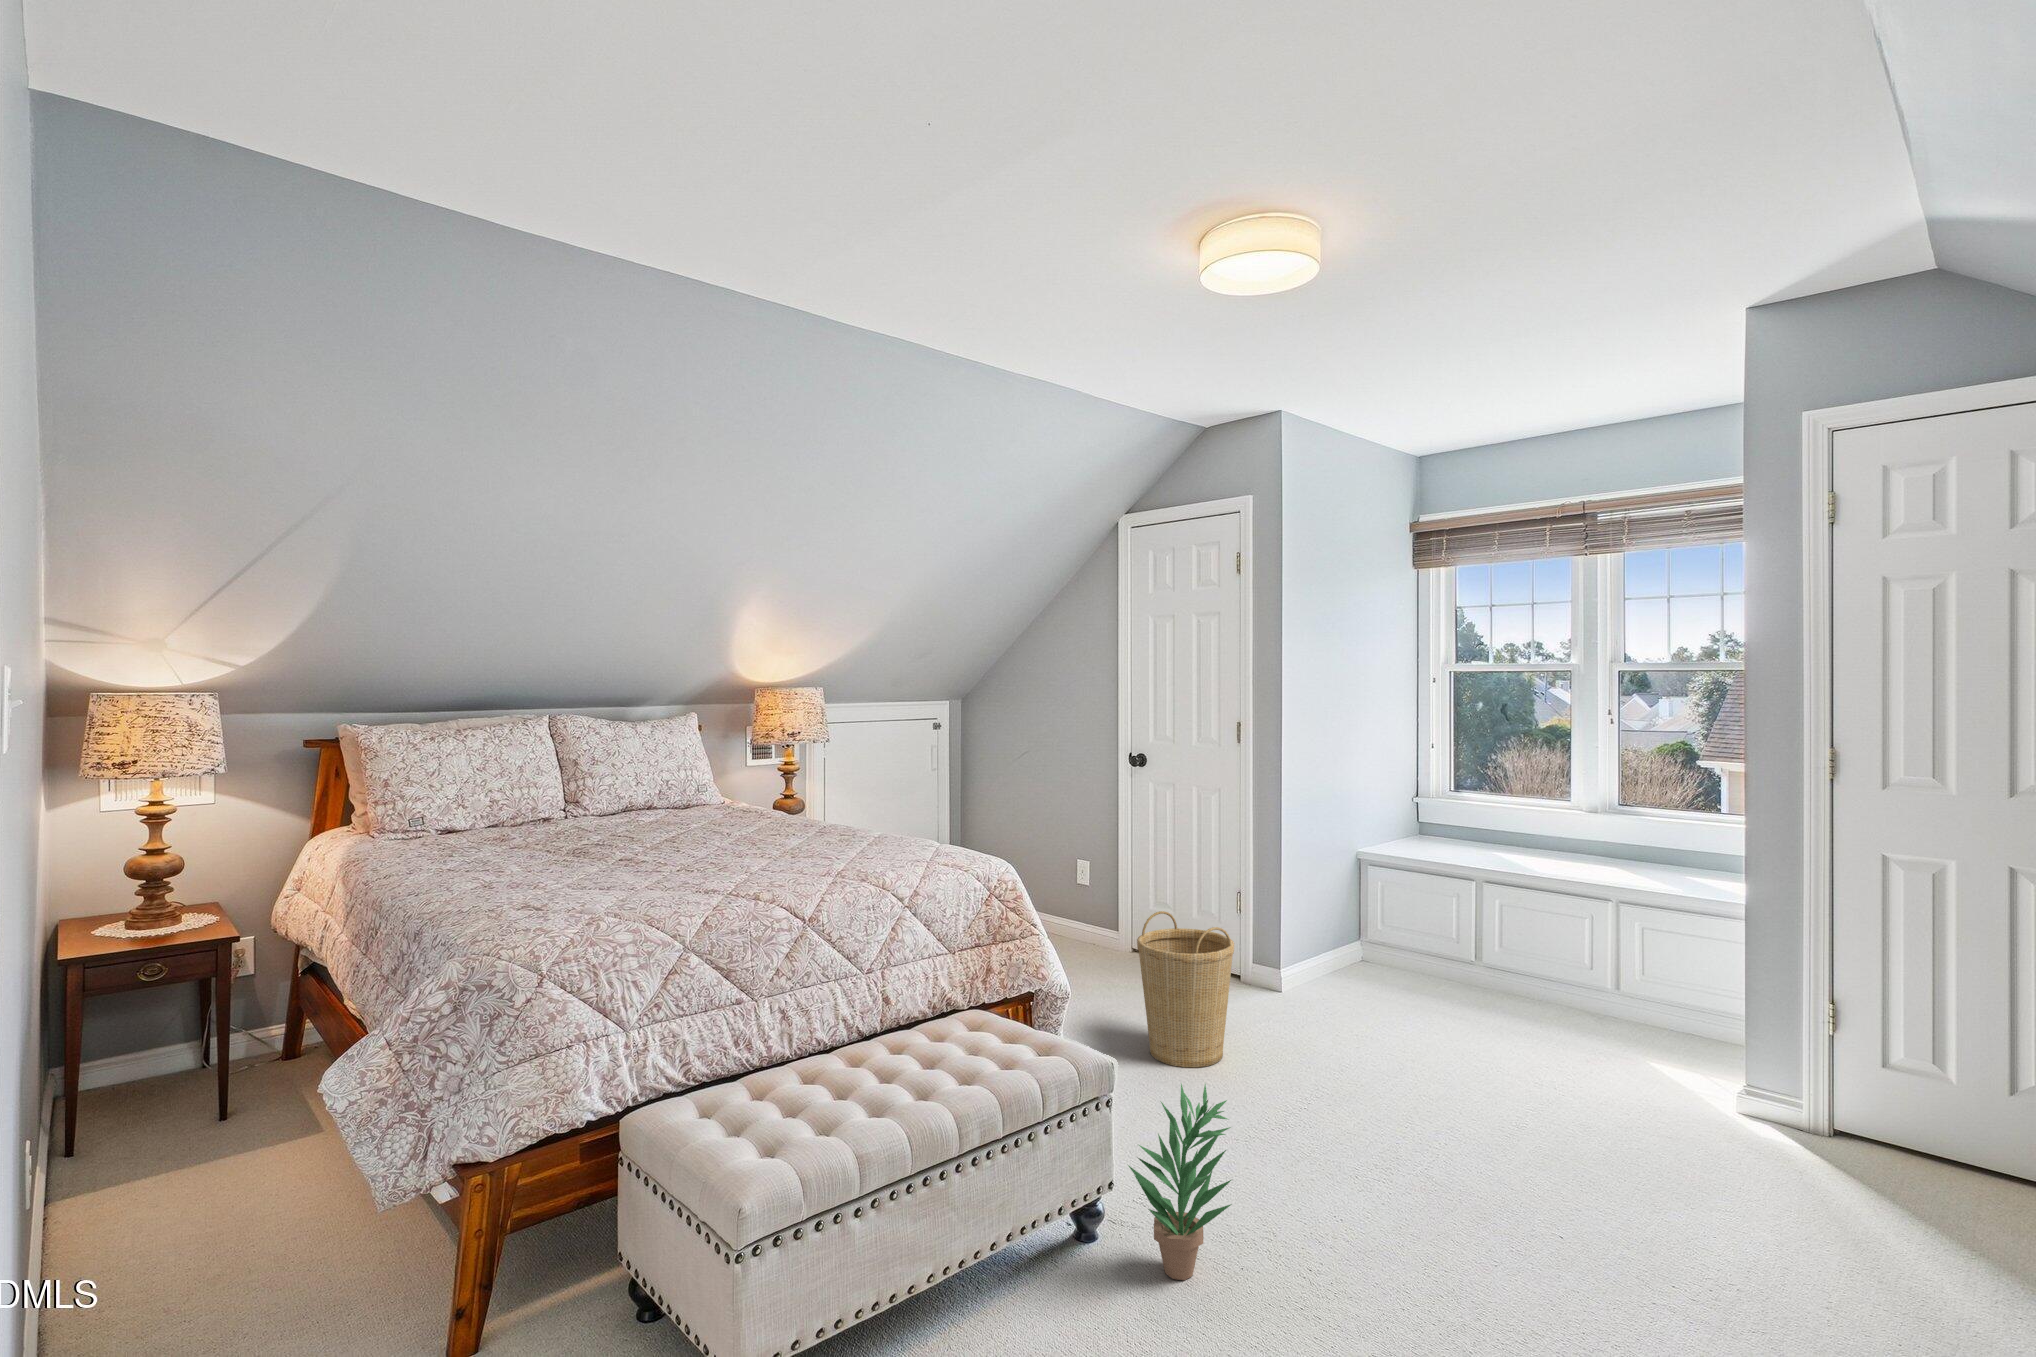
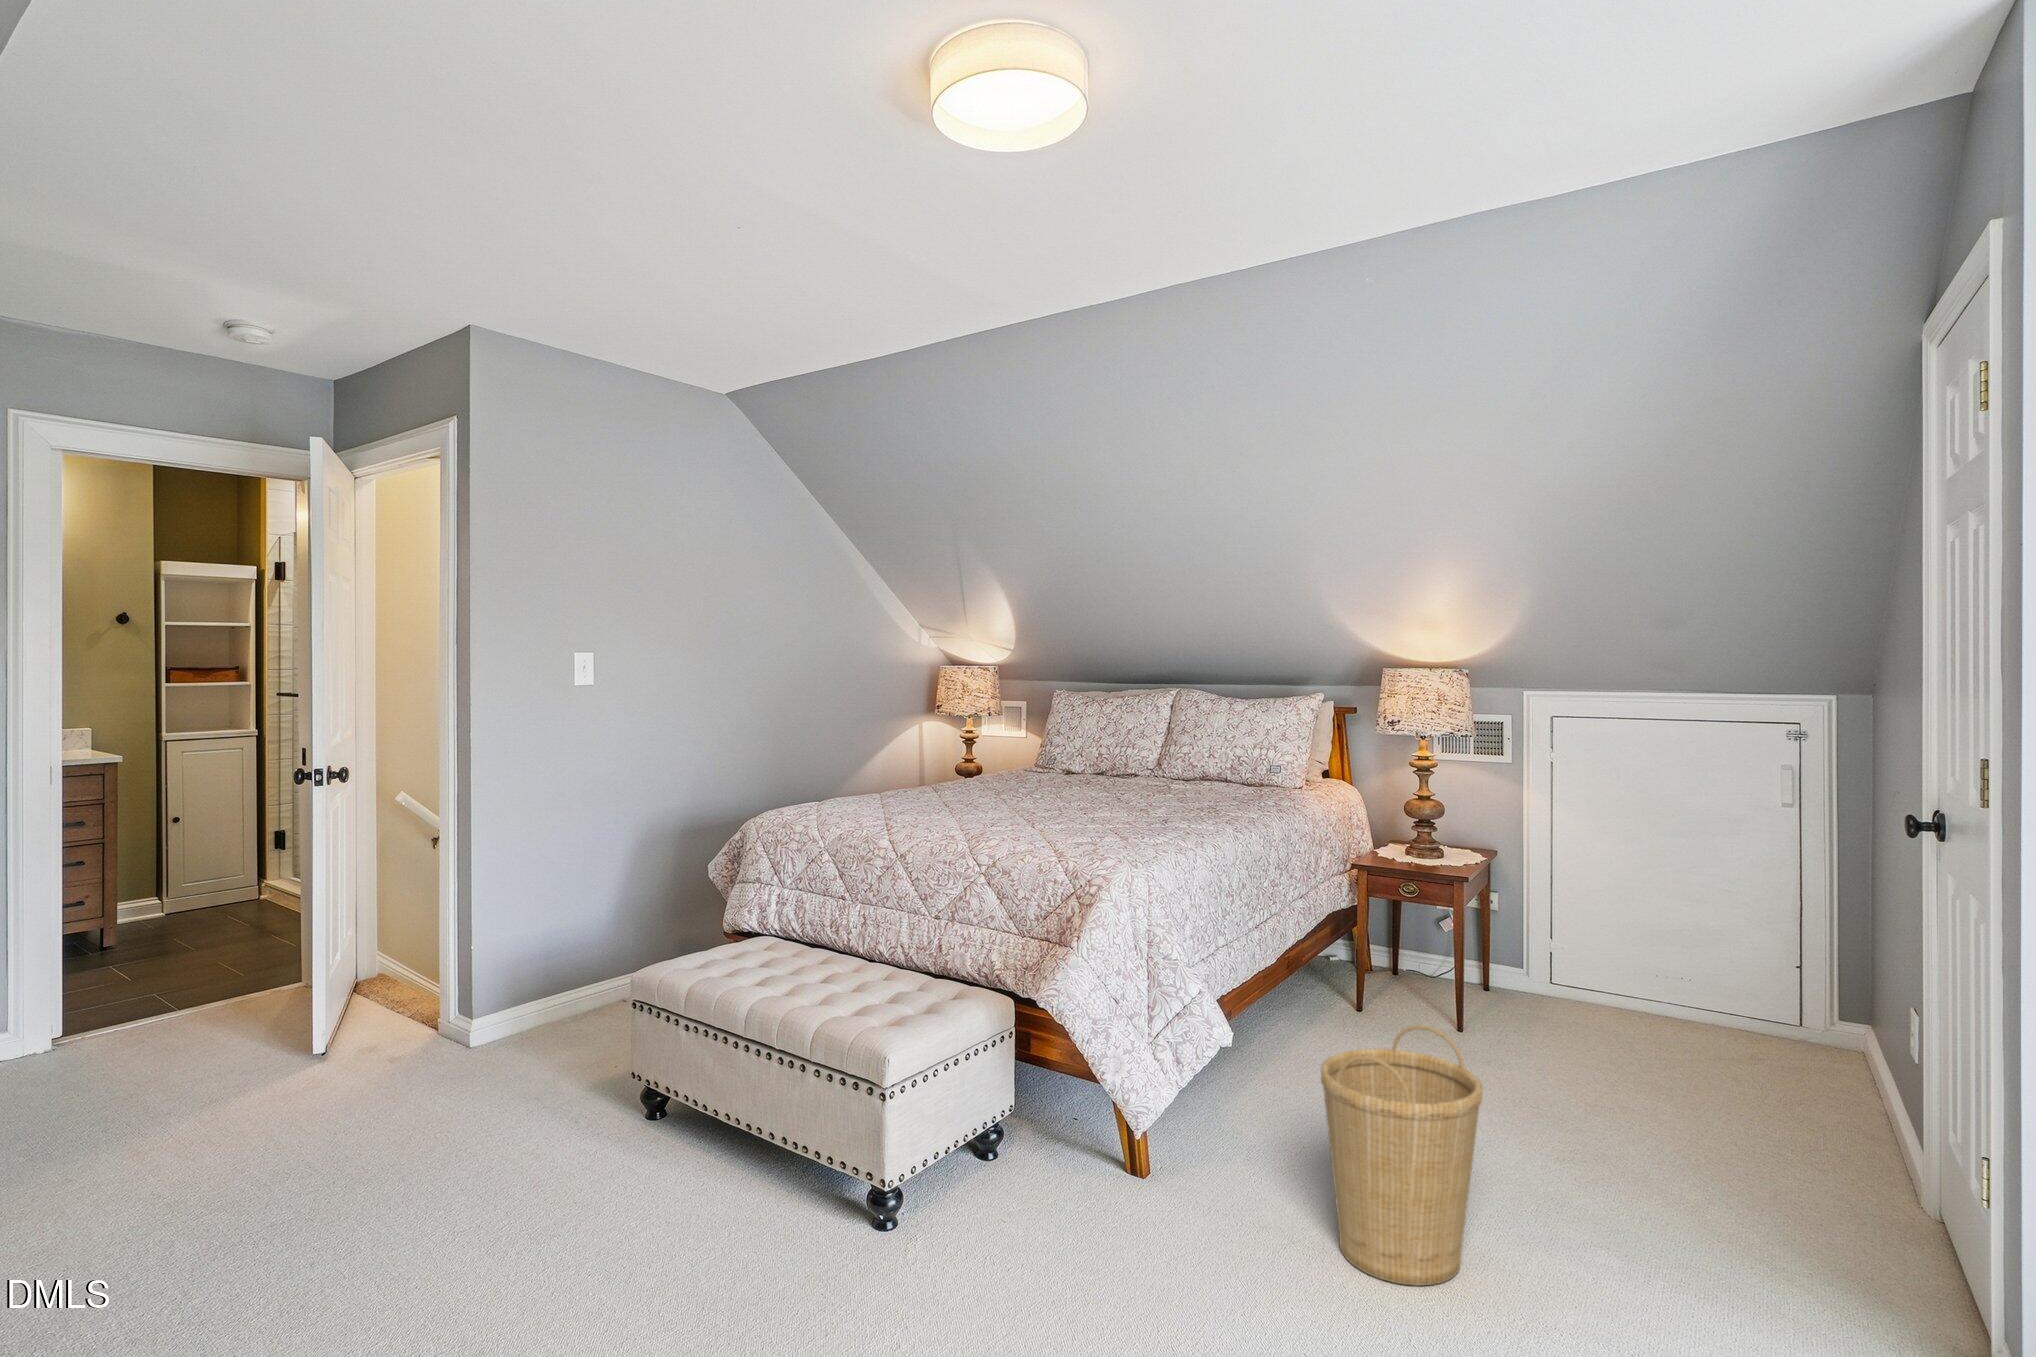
potted plant: present [1128,1084,1232,1280] -> none [776,1083,877,1275]

